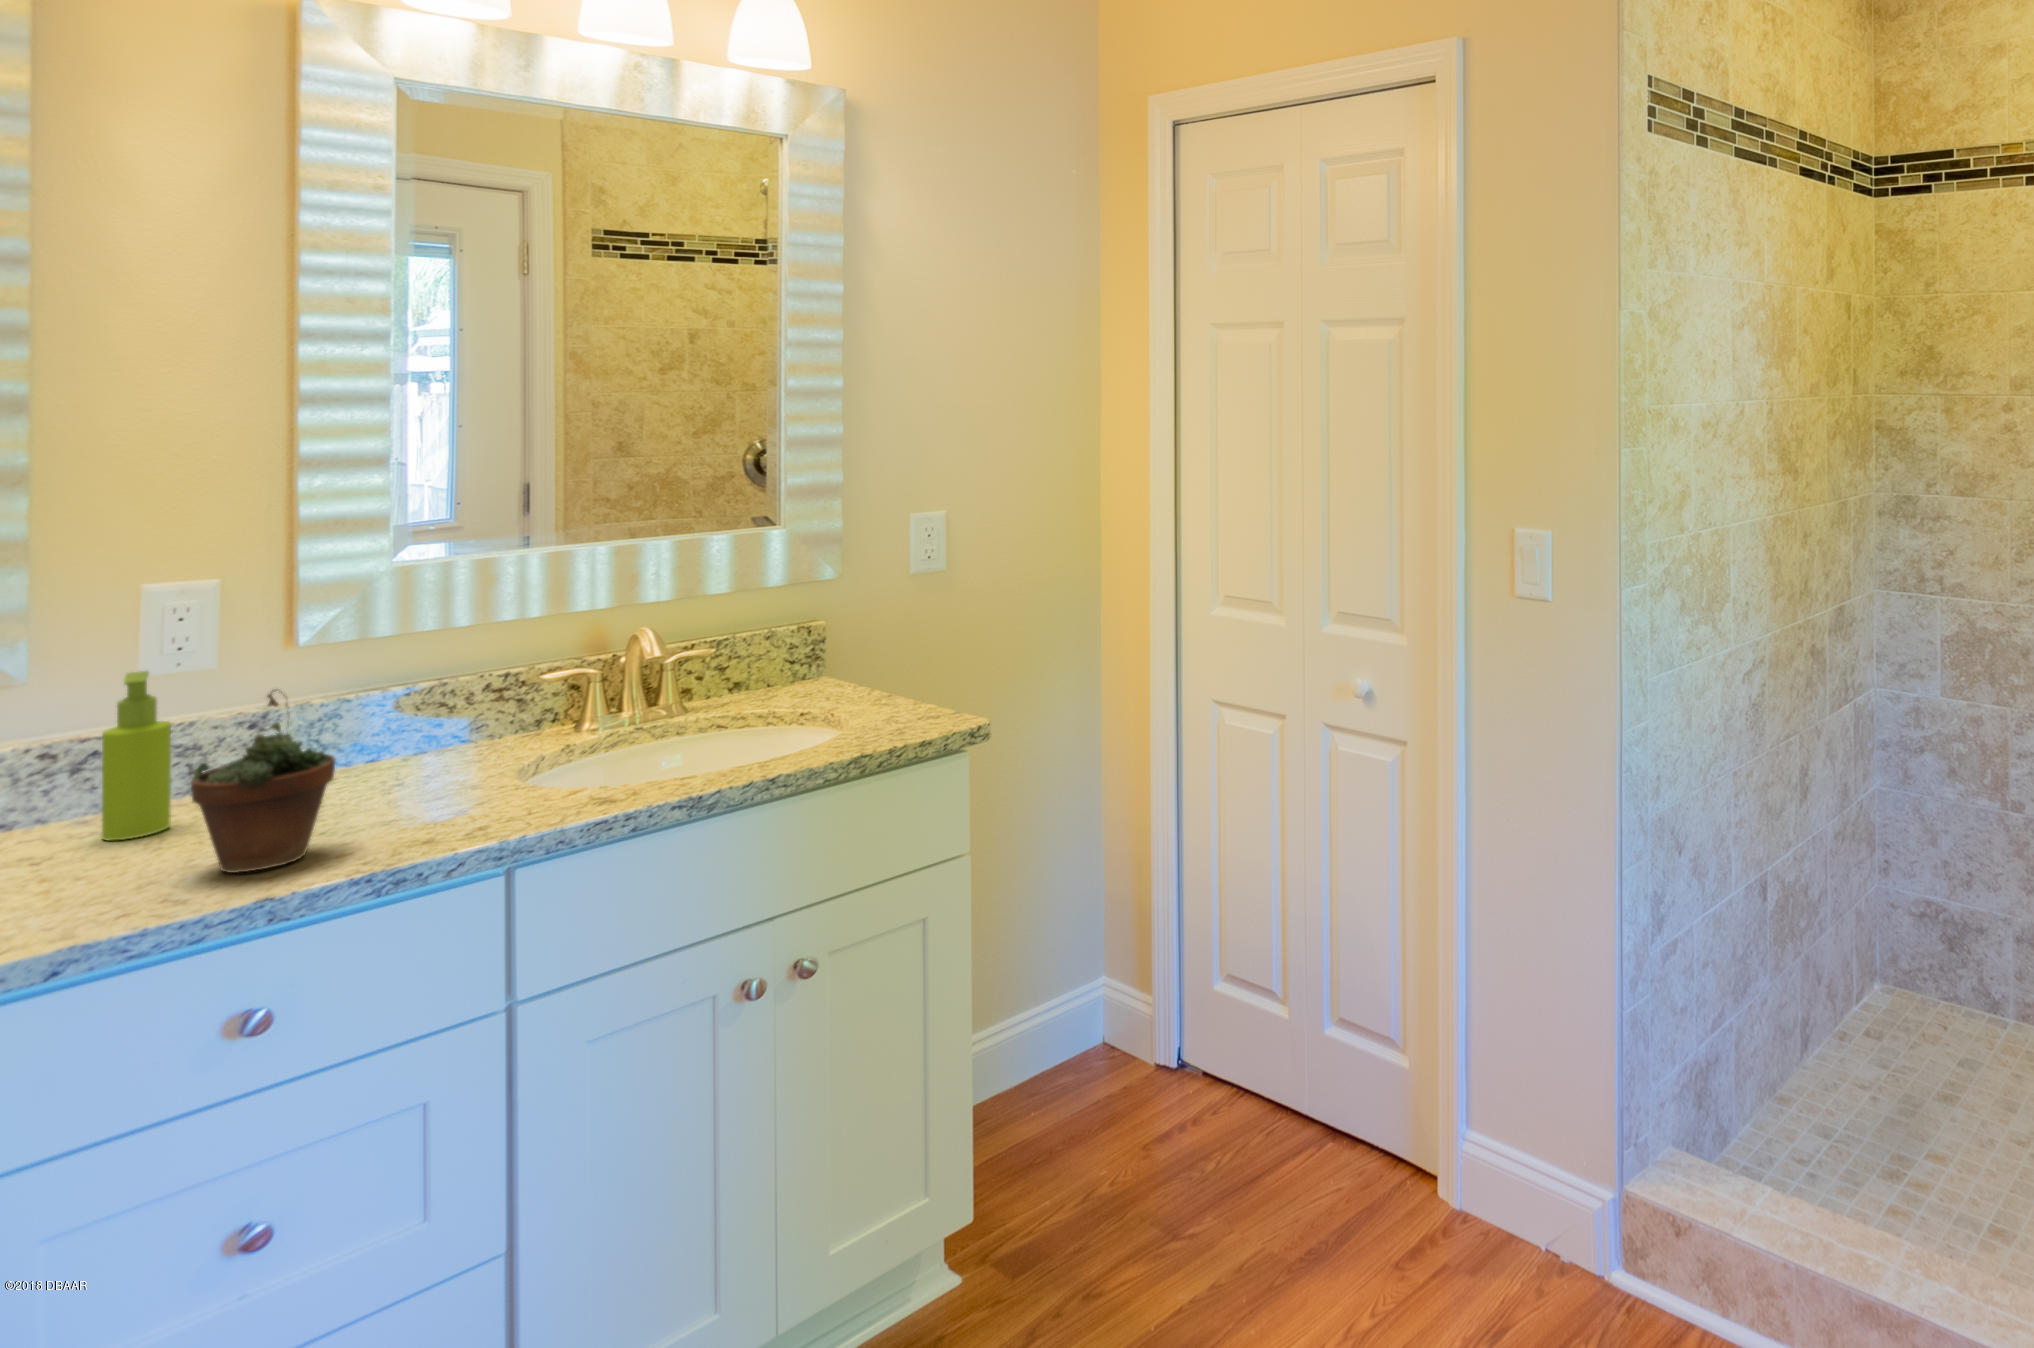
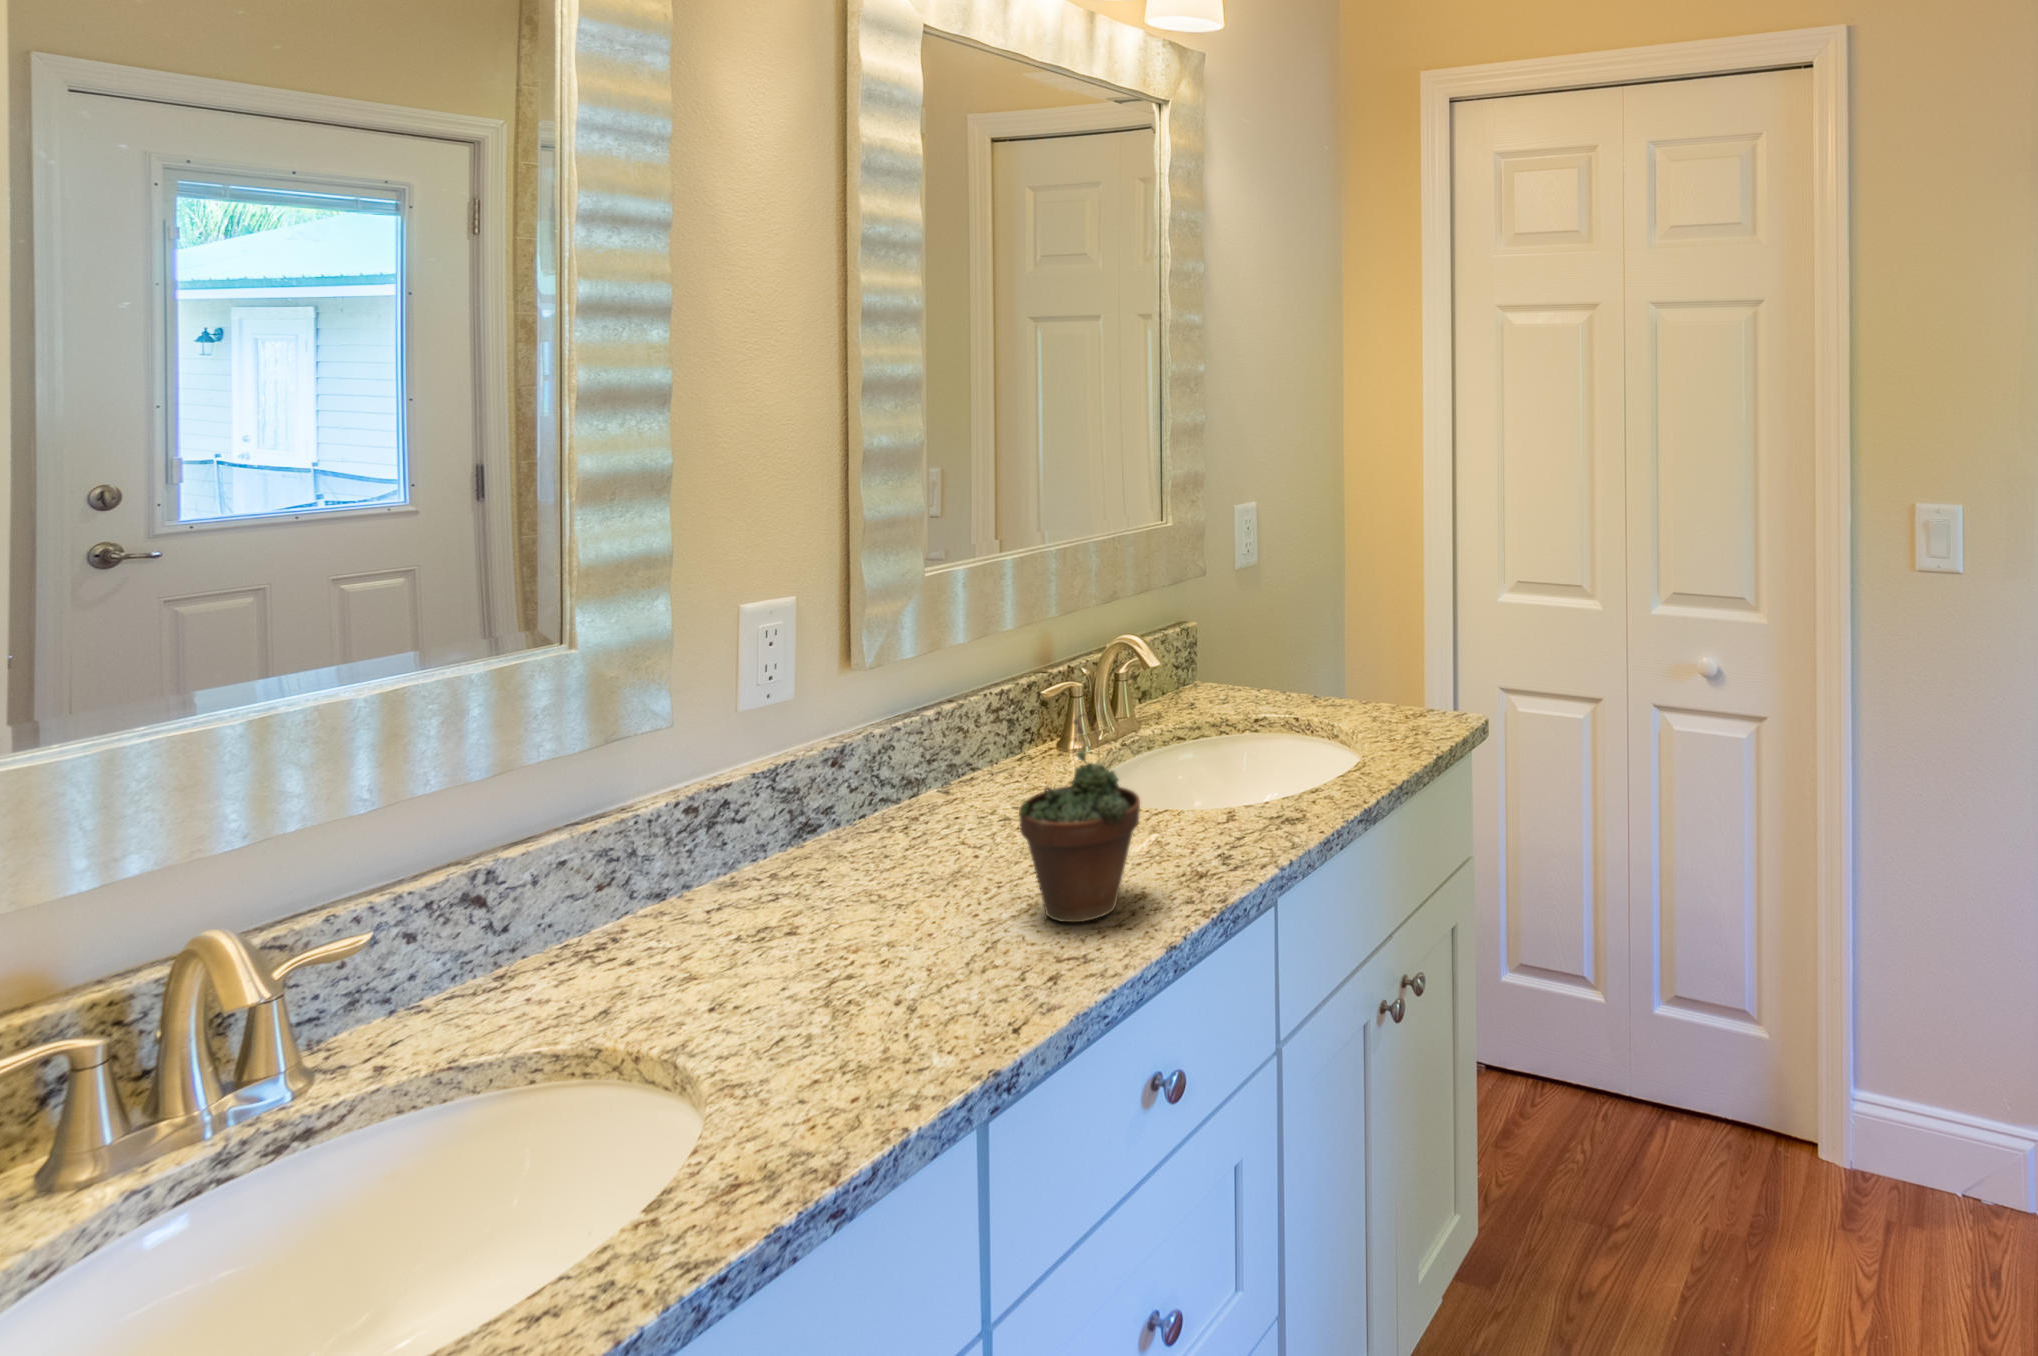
soap dispenser: present [102,671,171,841] -> none [802,704,862,902]

